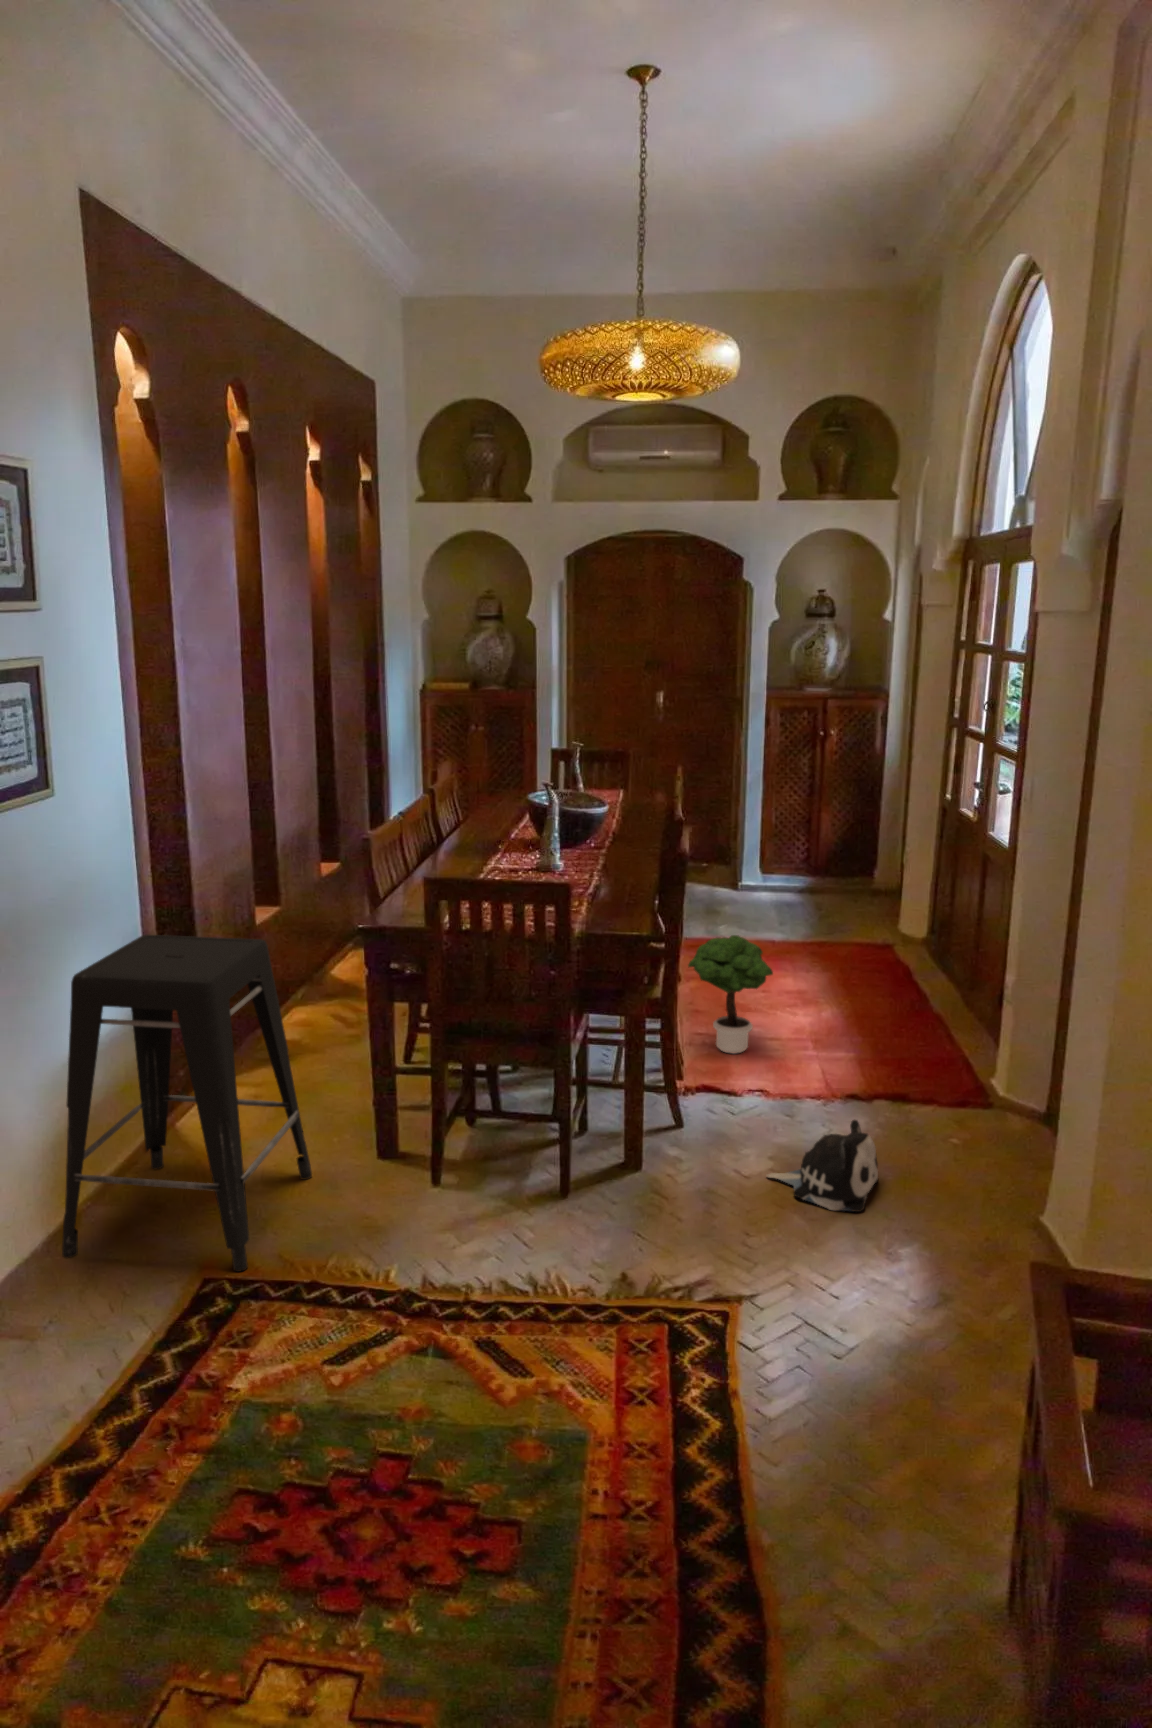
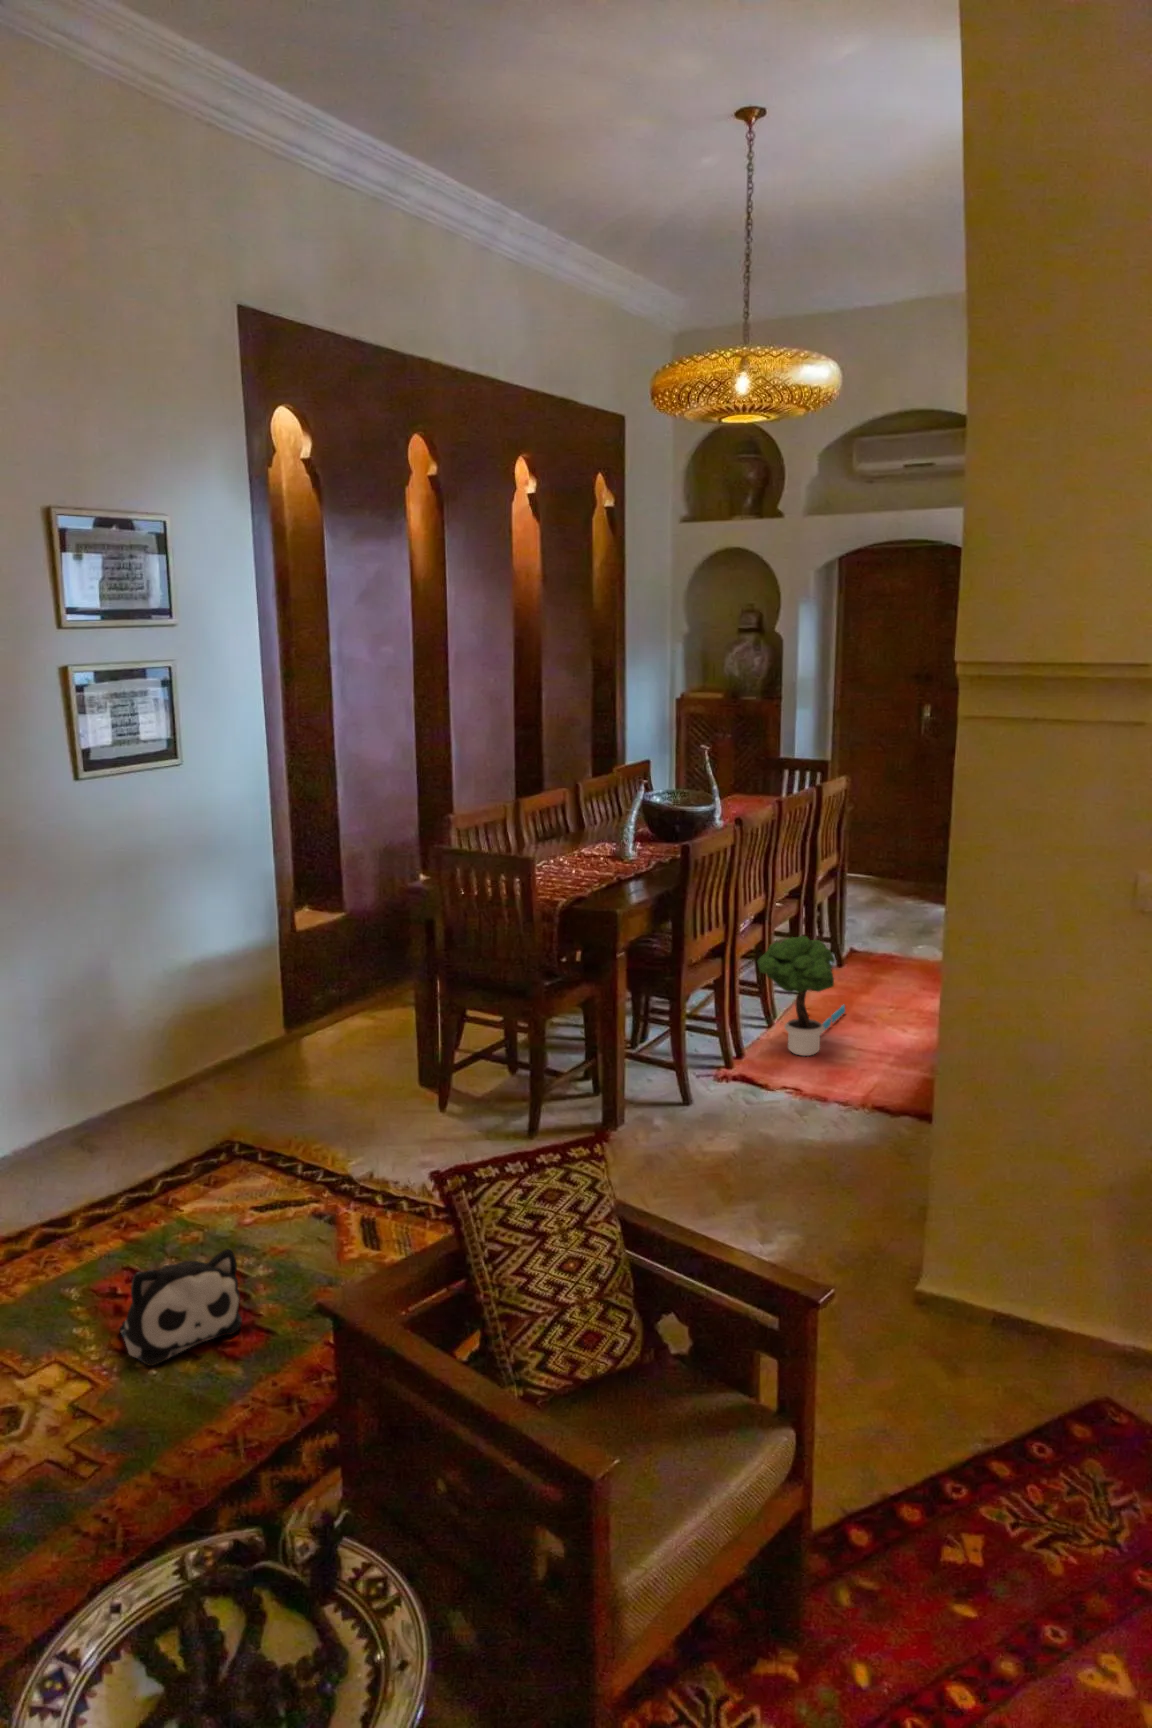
stool: present [62,935,312,1272] -> none [146,871,355,1141]
plush toy: present [767,1120,878,1212] -> present [120,1249,242,1366]

